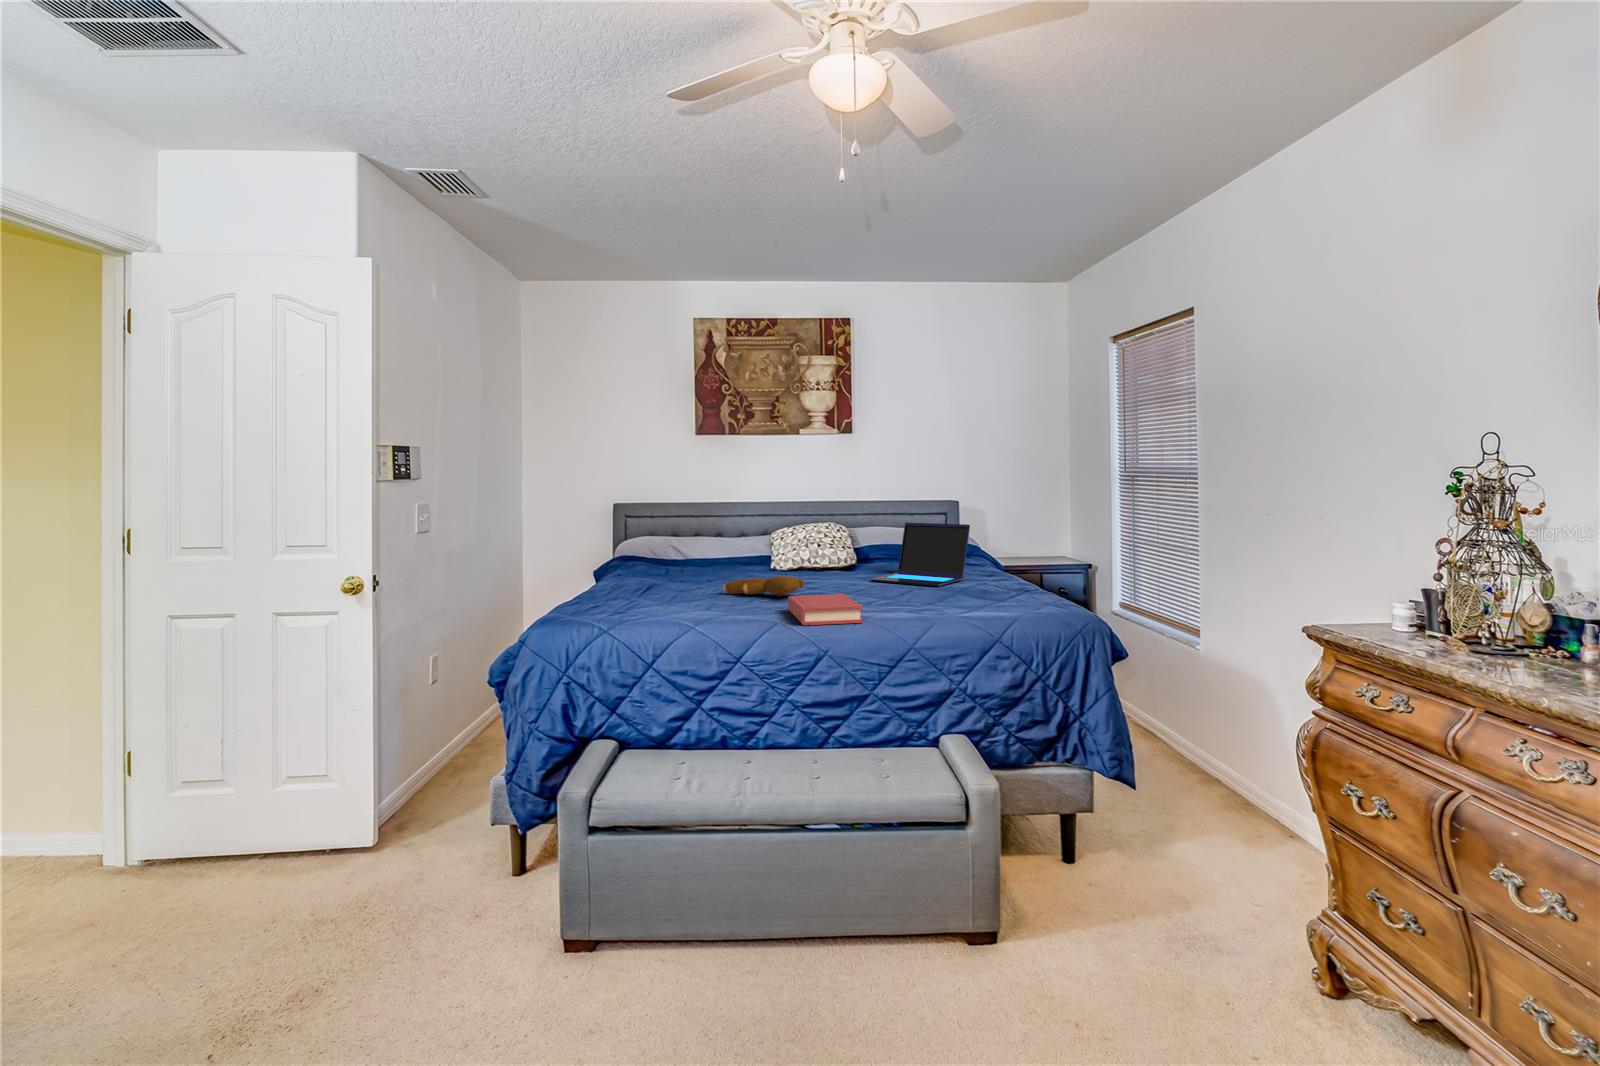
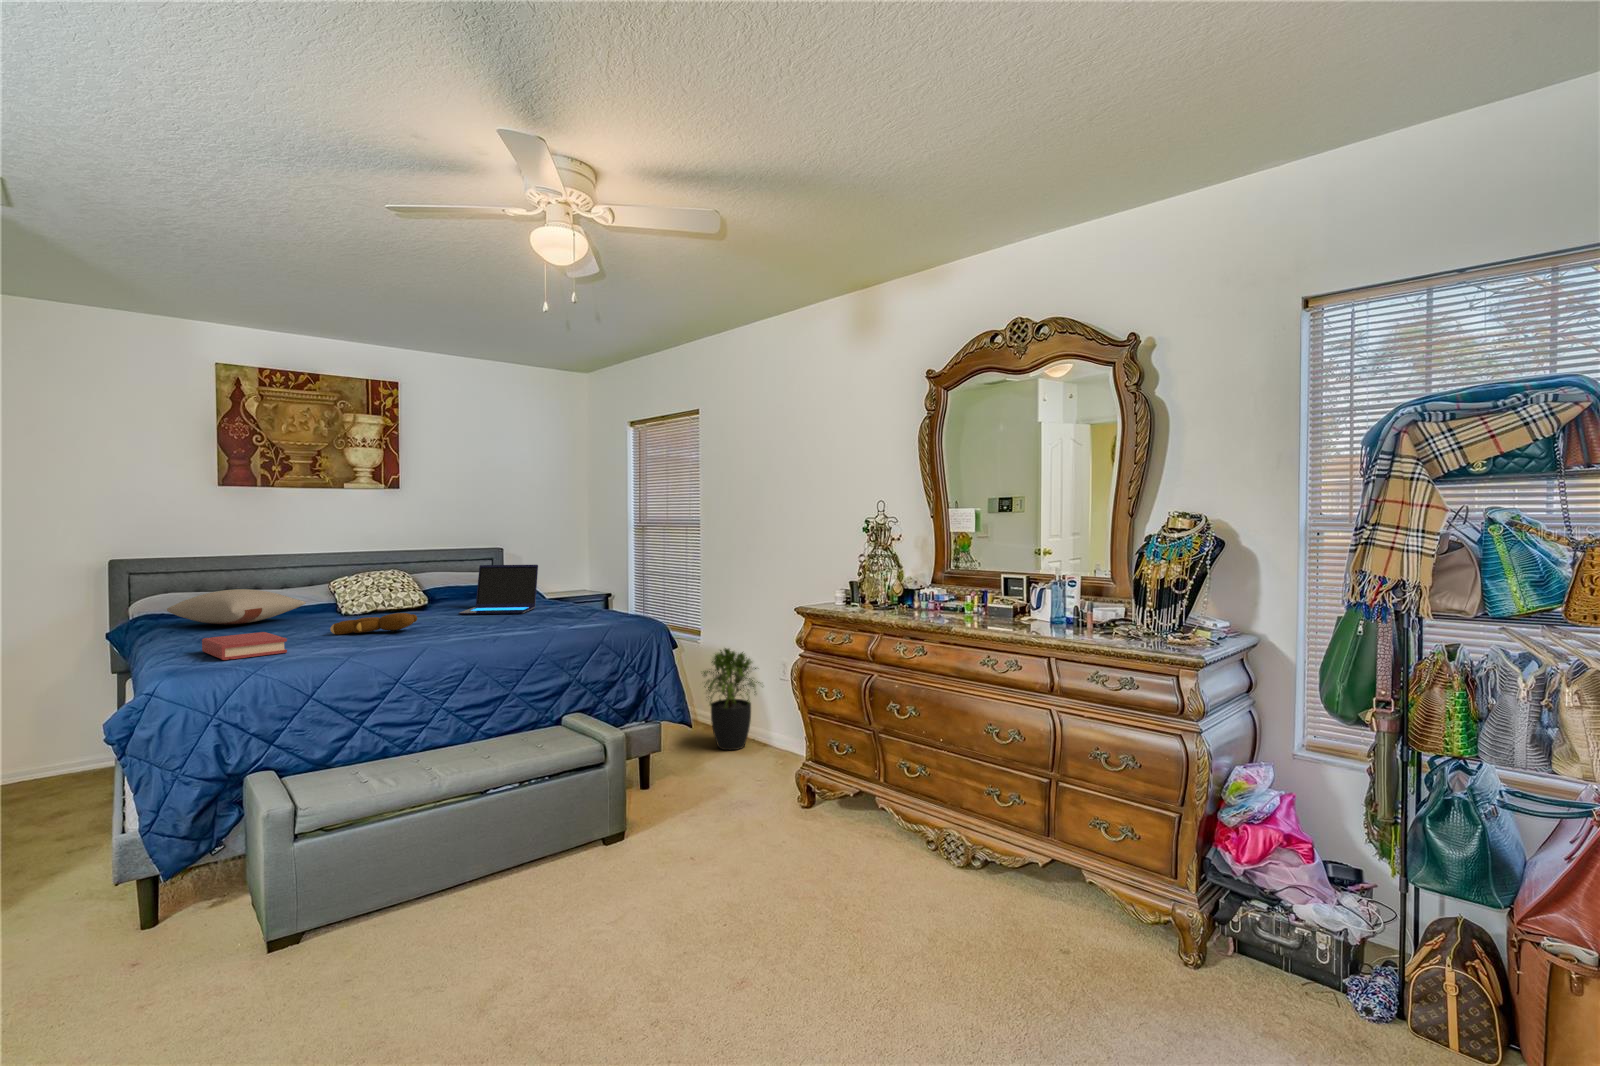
pillow: none [629,539,734,572] -> present [167,589,306,625]
hardback book: present [788,594,863,625] -> present [202,632,287,660]
potted plant: none [1183,666,1306,834] -> present [703,648,761,750]

